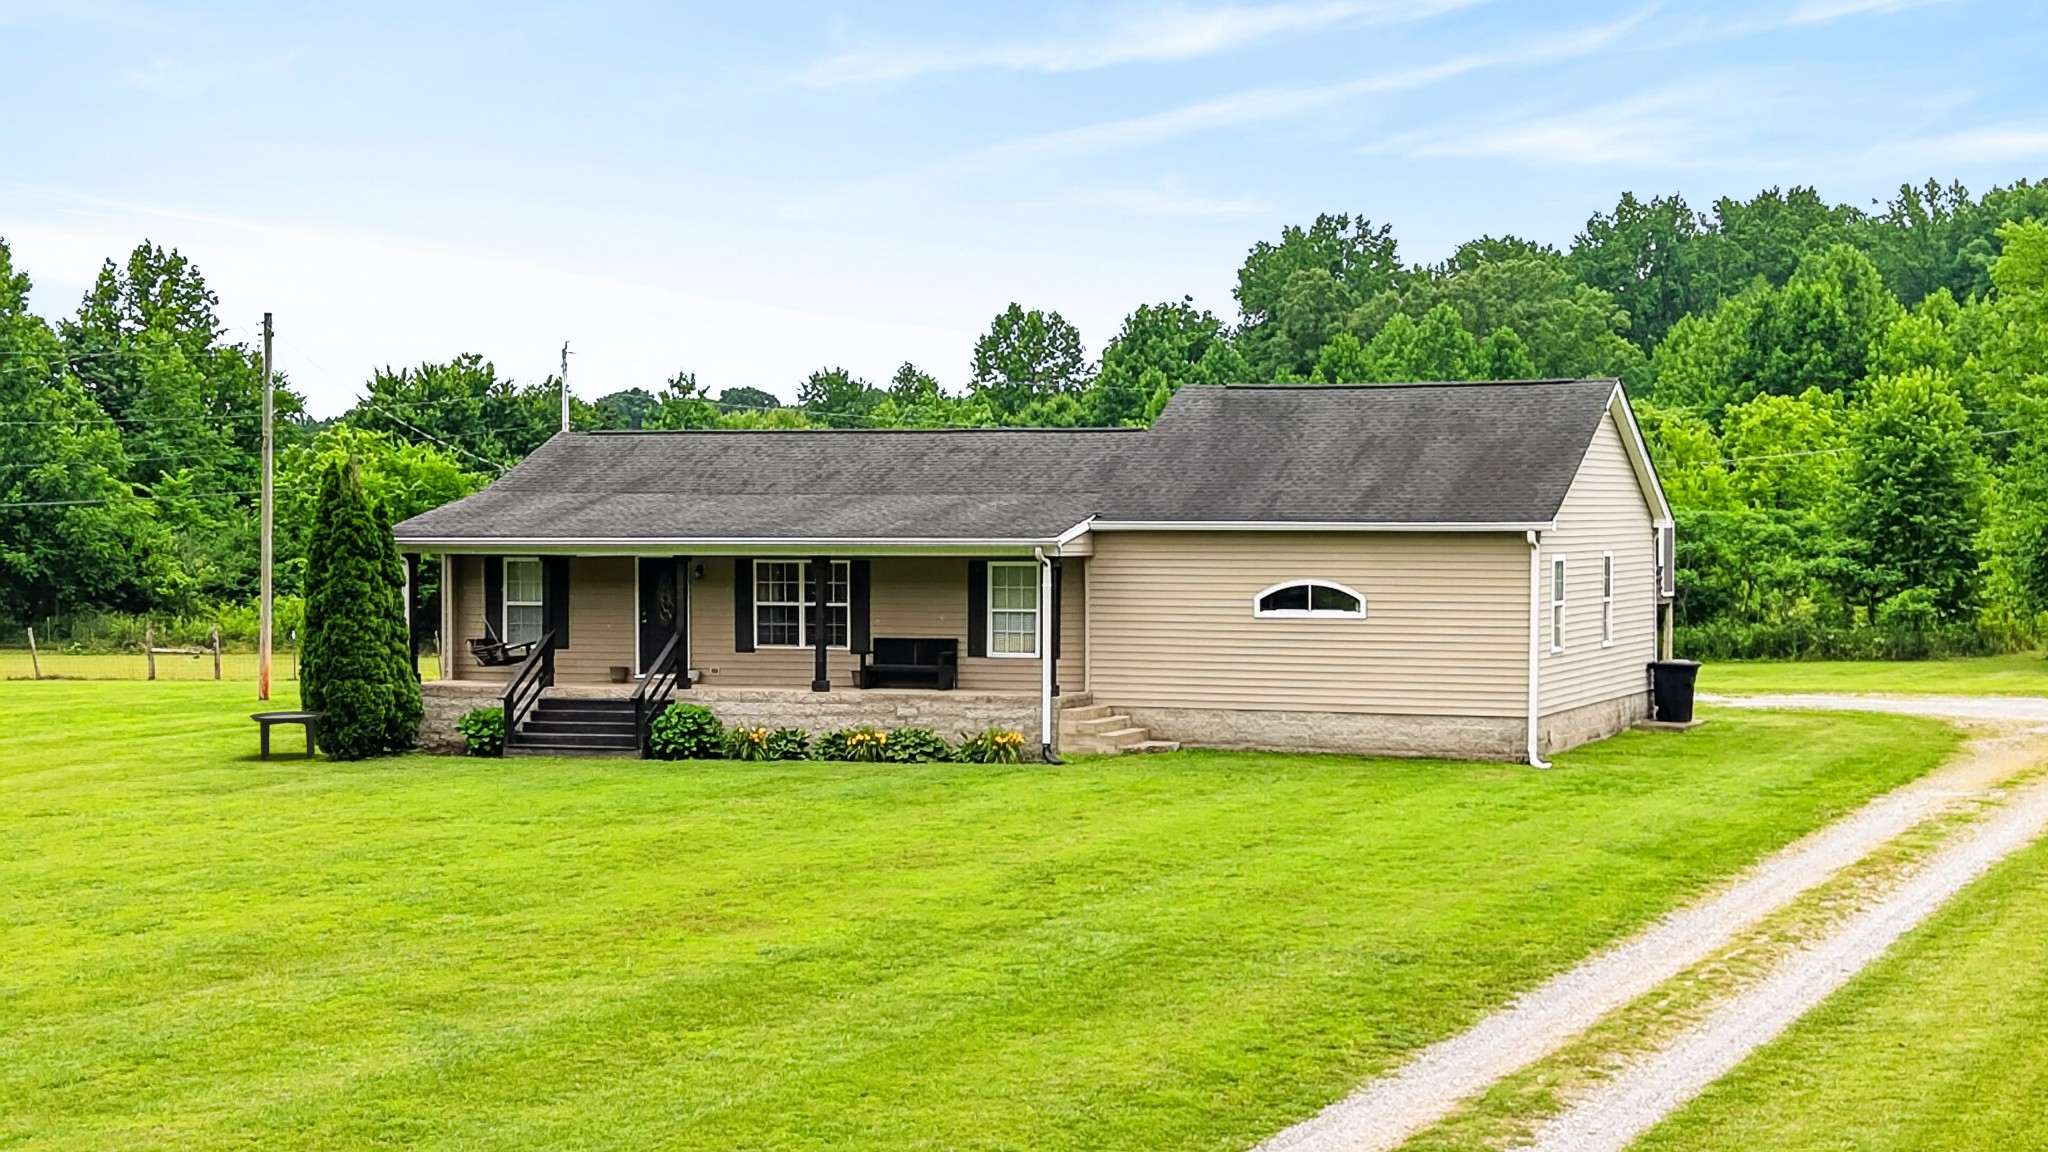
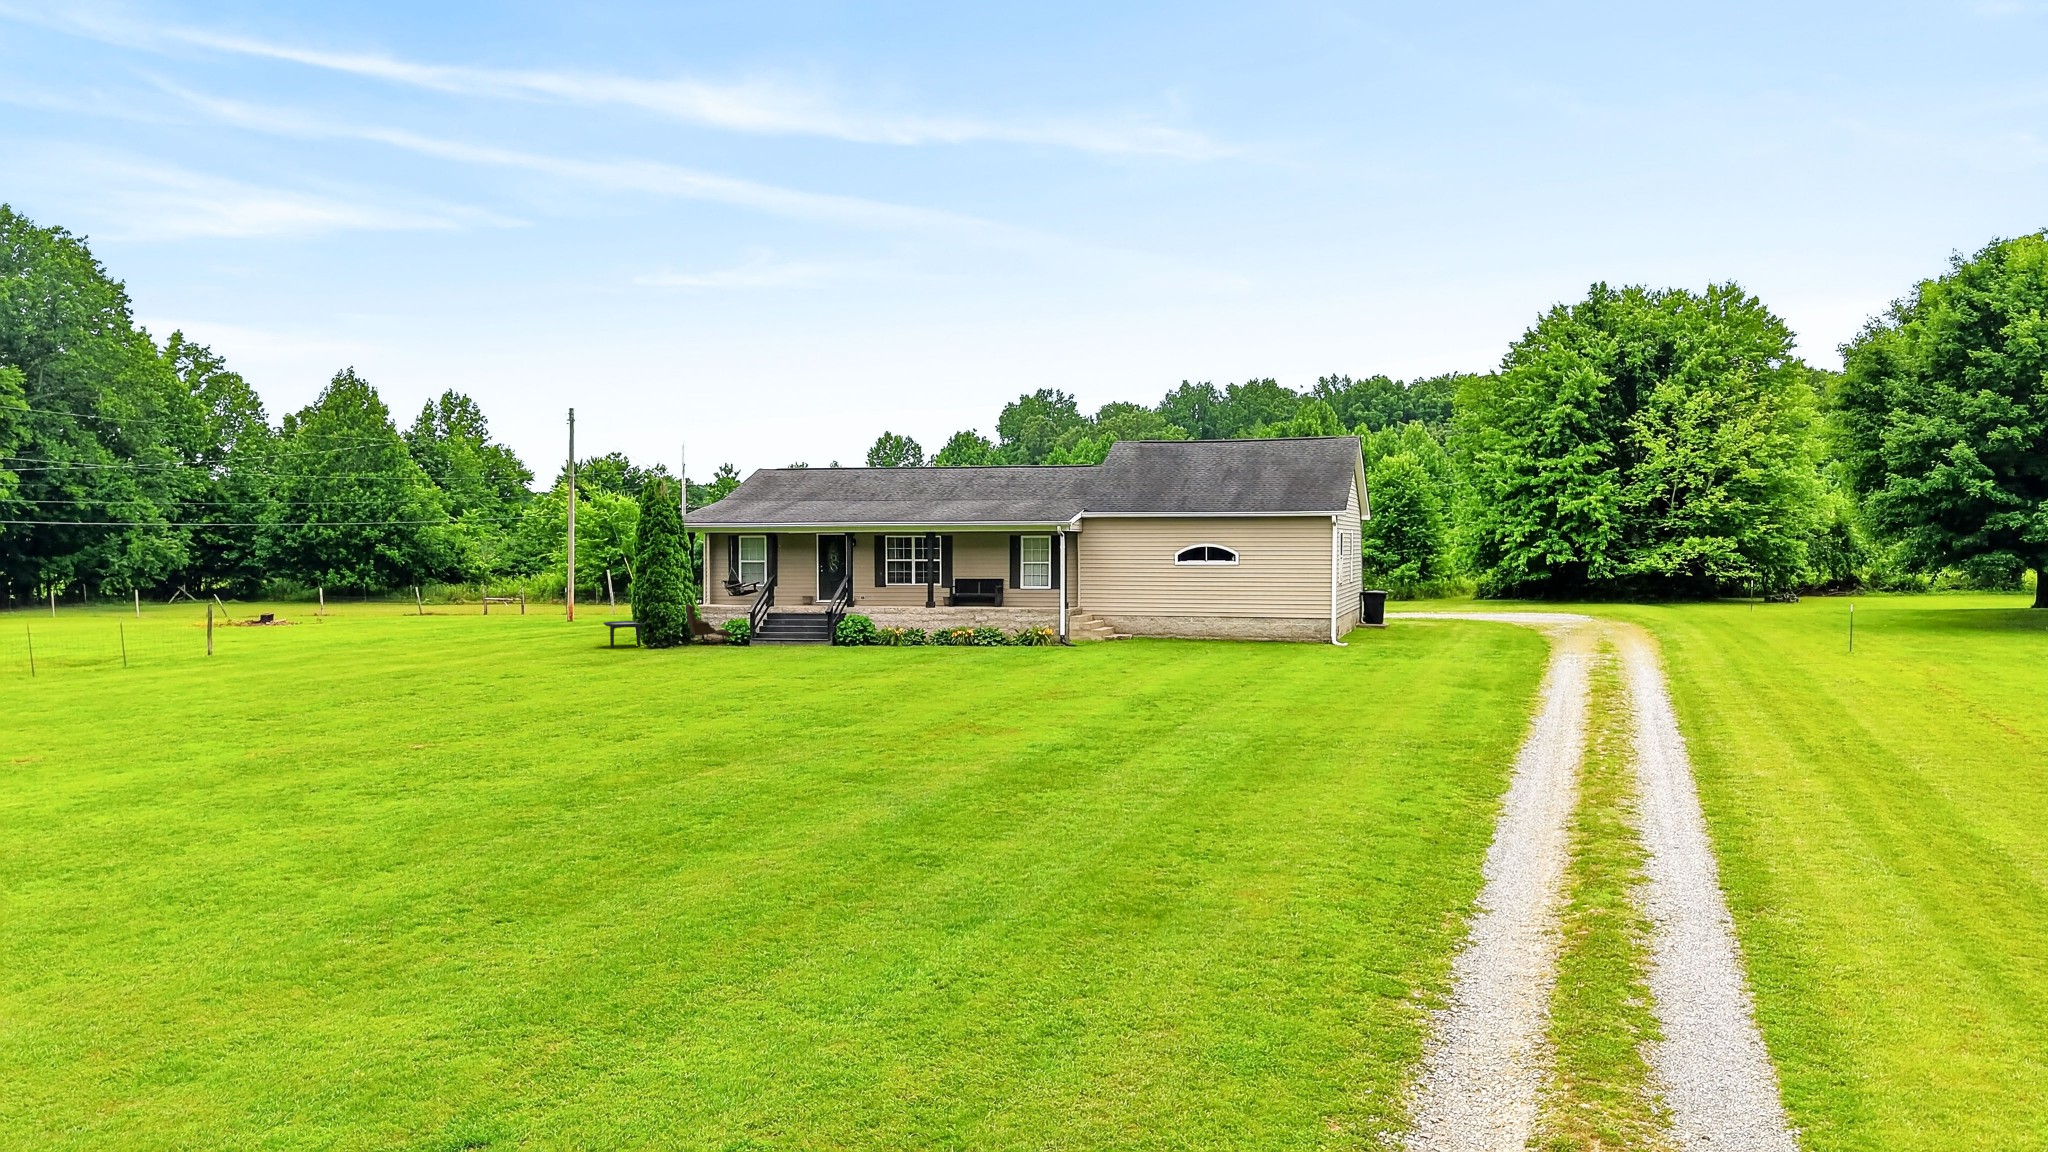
lounge chair: none [393,683,475,754] -> present [686,604,732,644]

